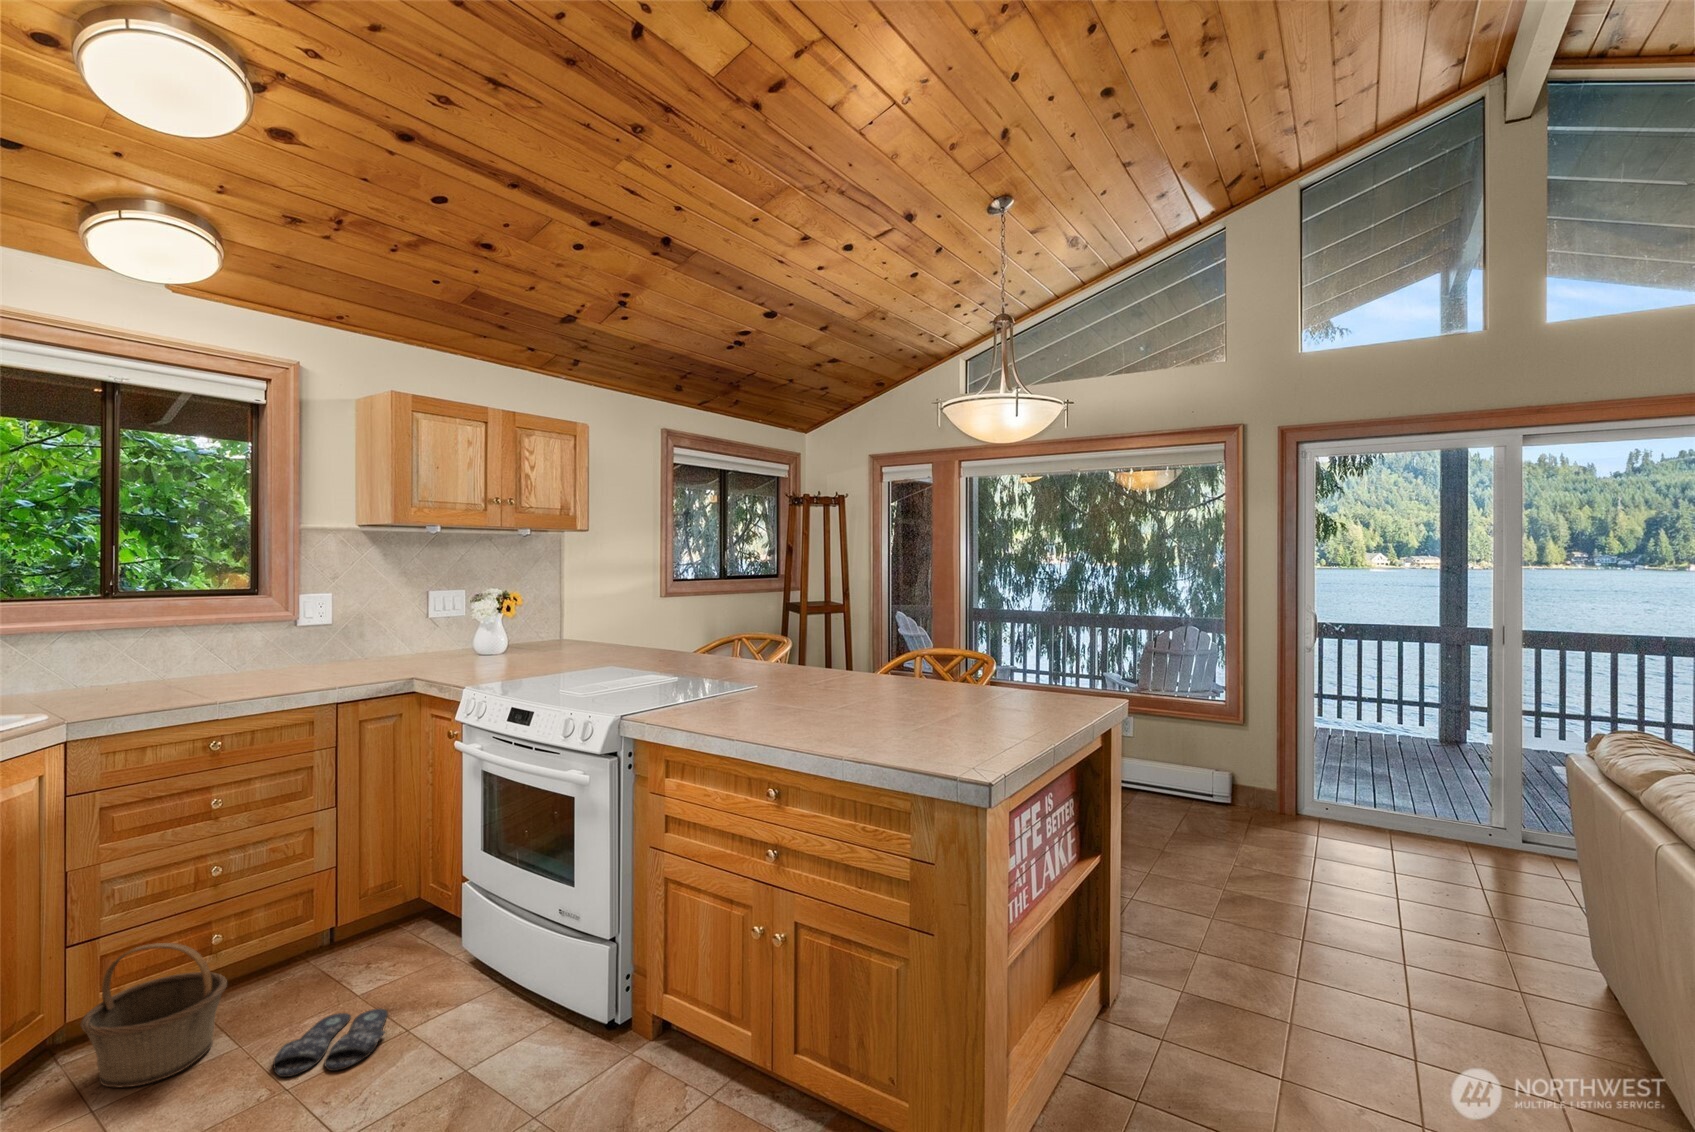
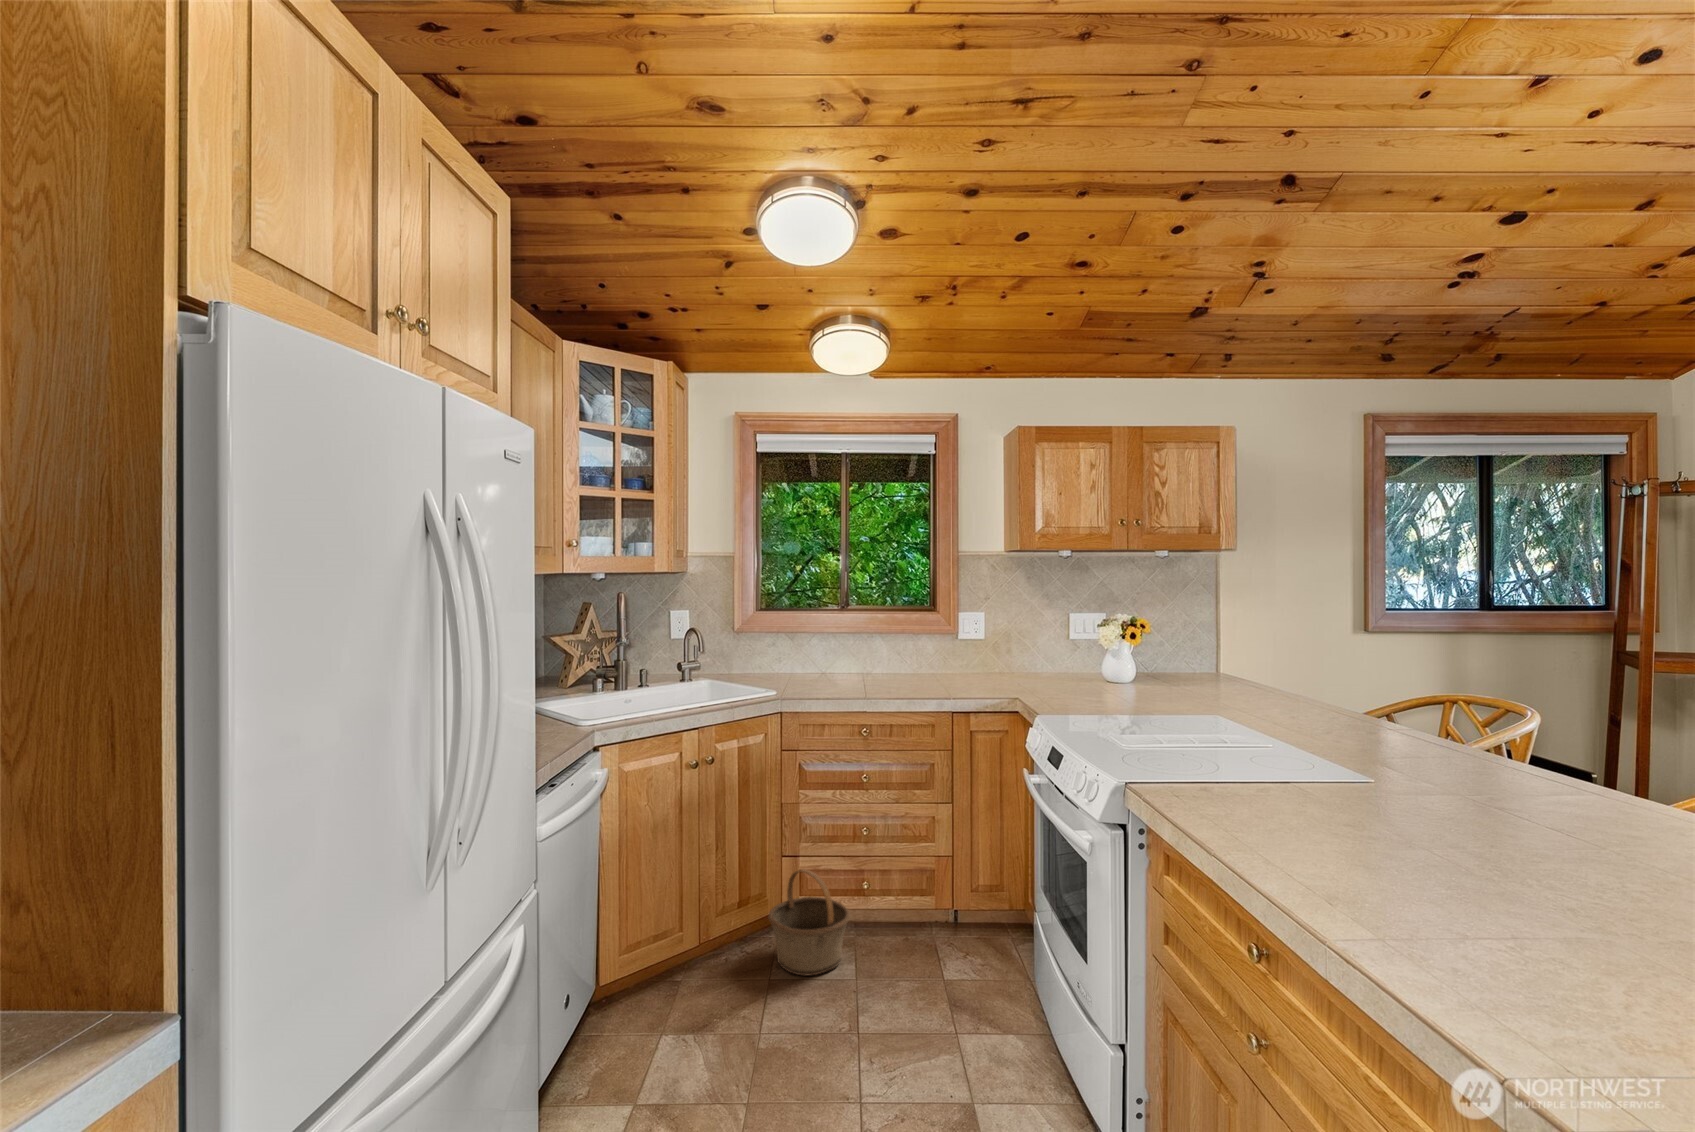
slippers: present [273,1009,388,1077] -> none [852,983,946,1038]

